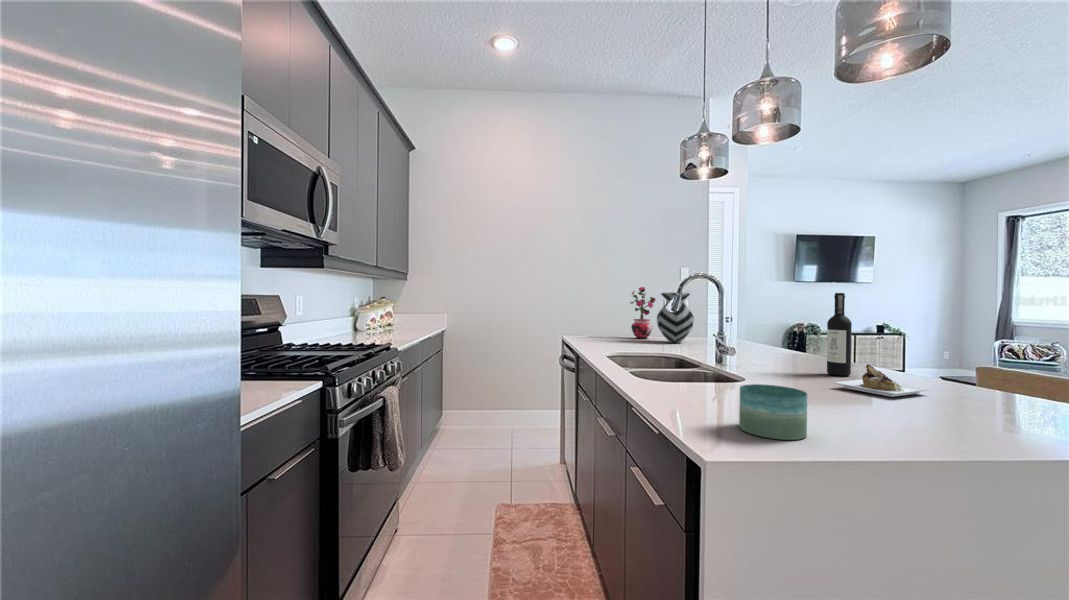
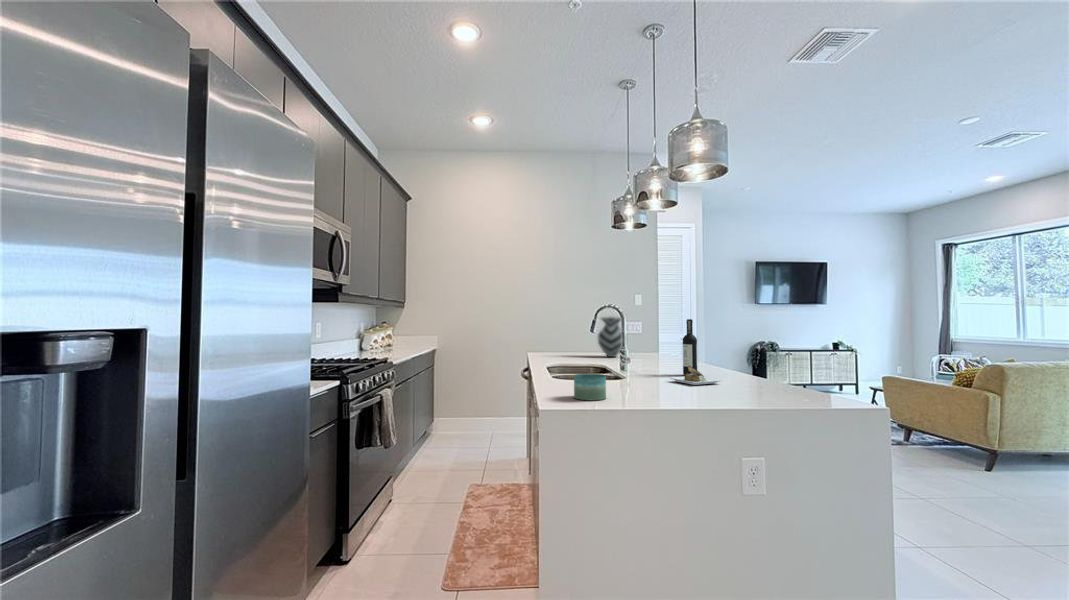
potted plant: present [631,287,656,339] -> none [577,311,602,354]

